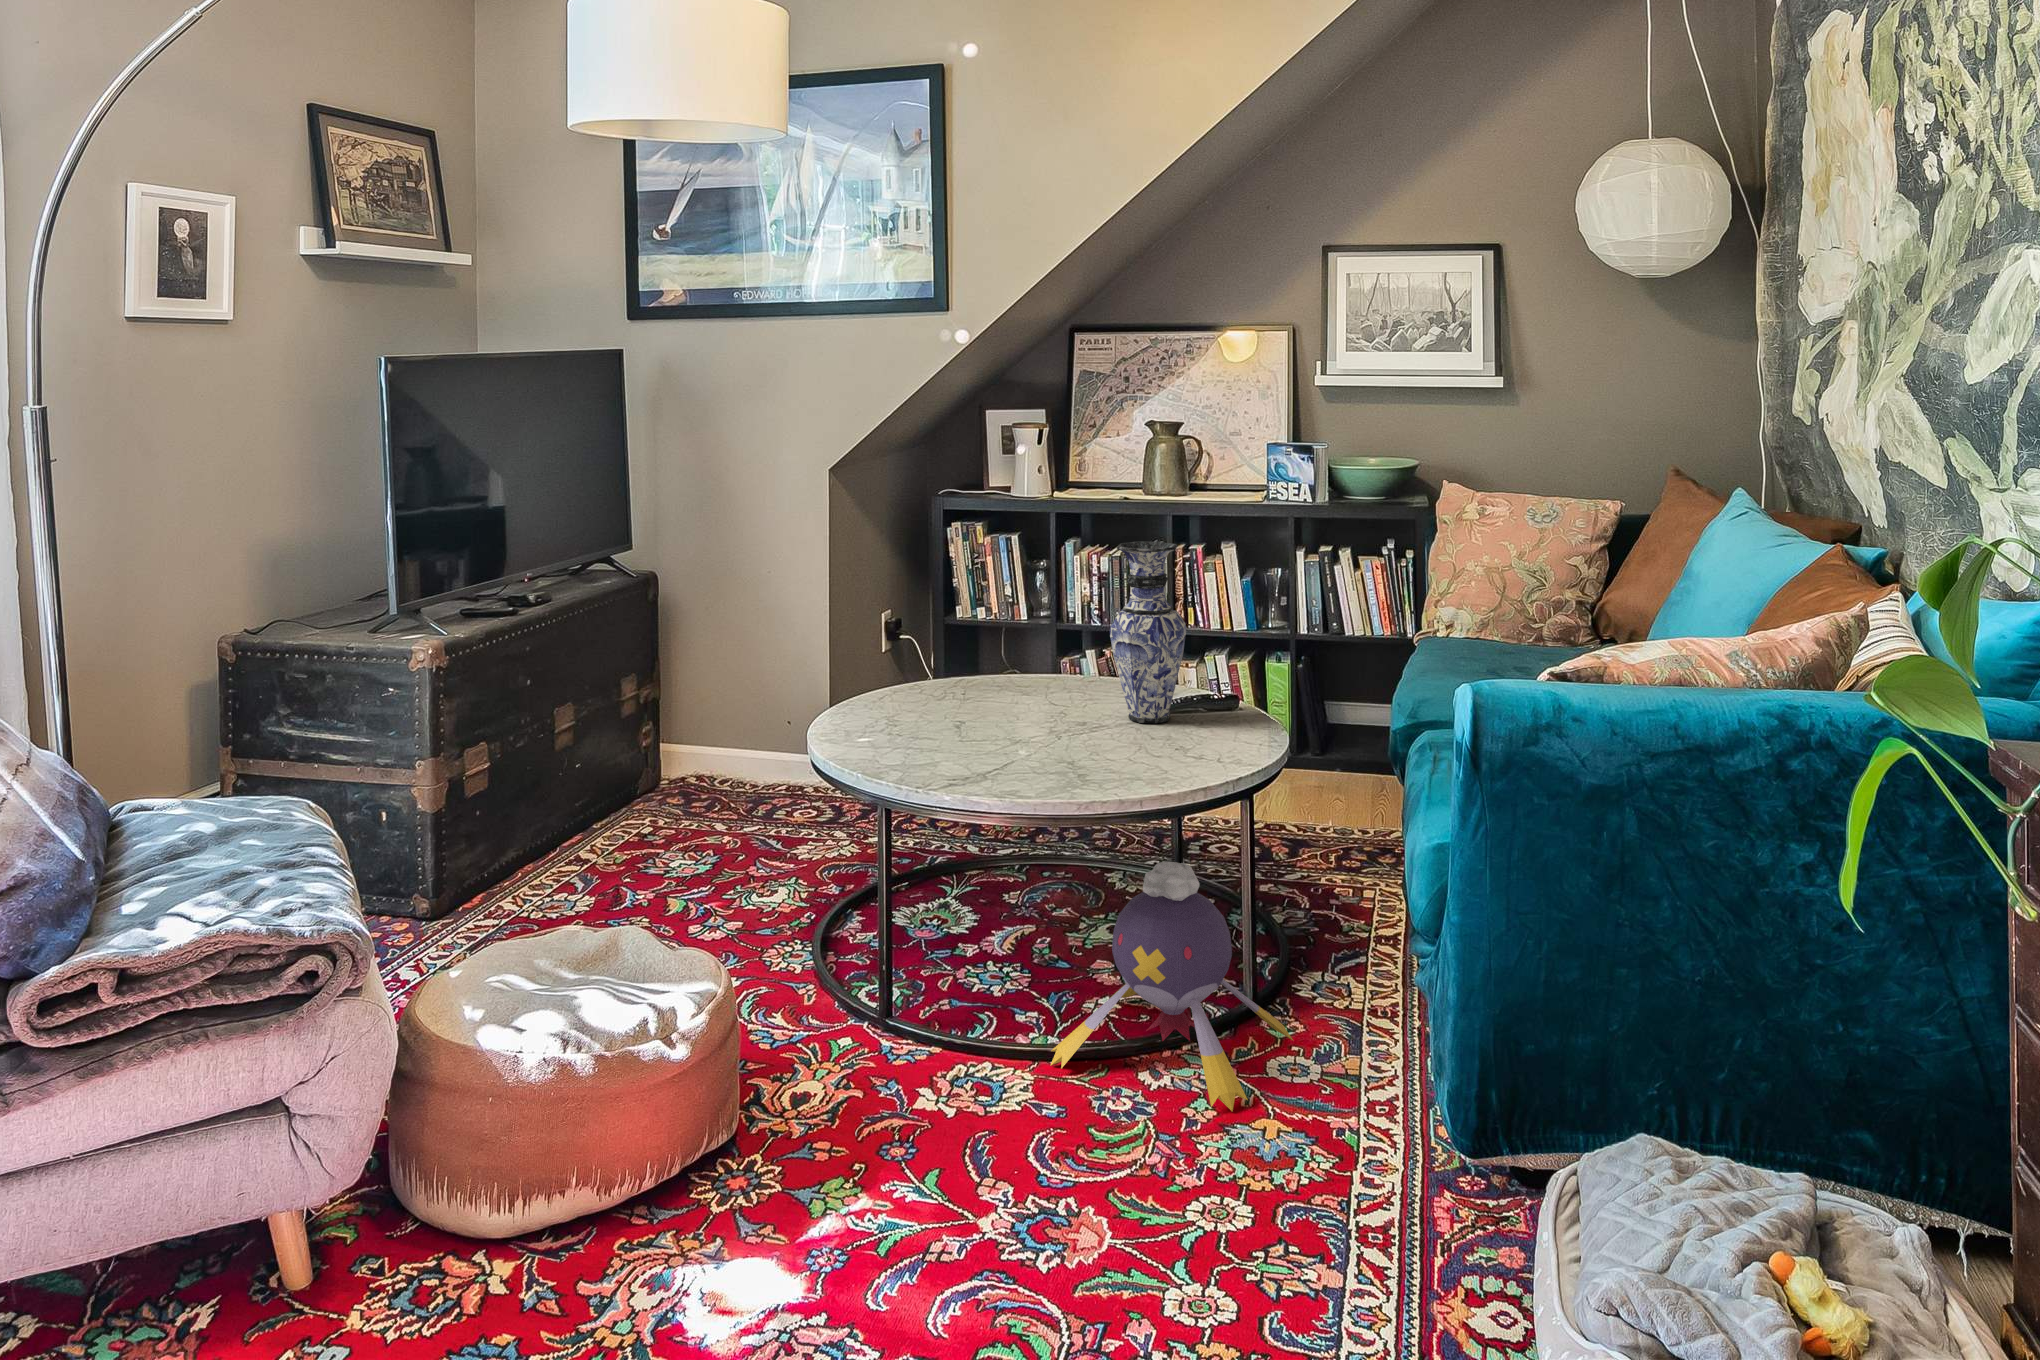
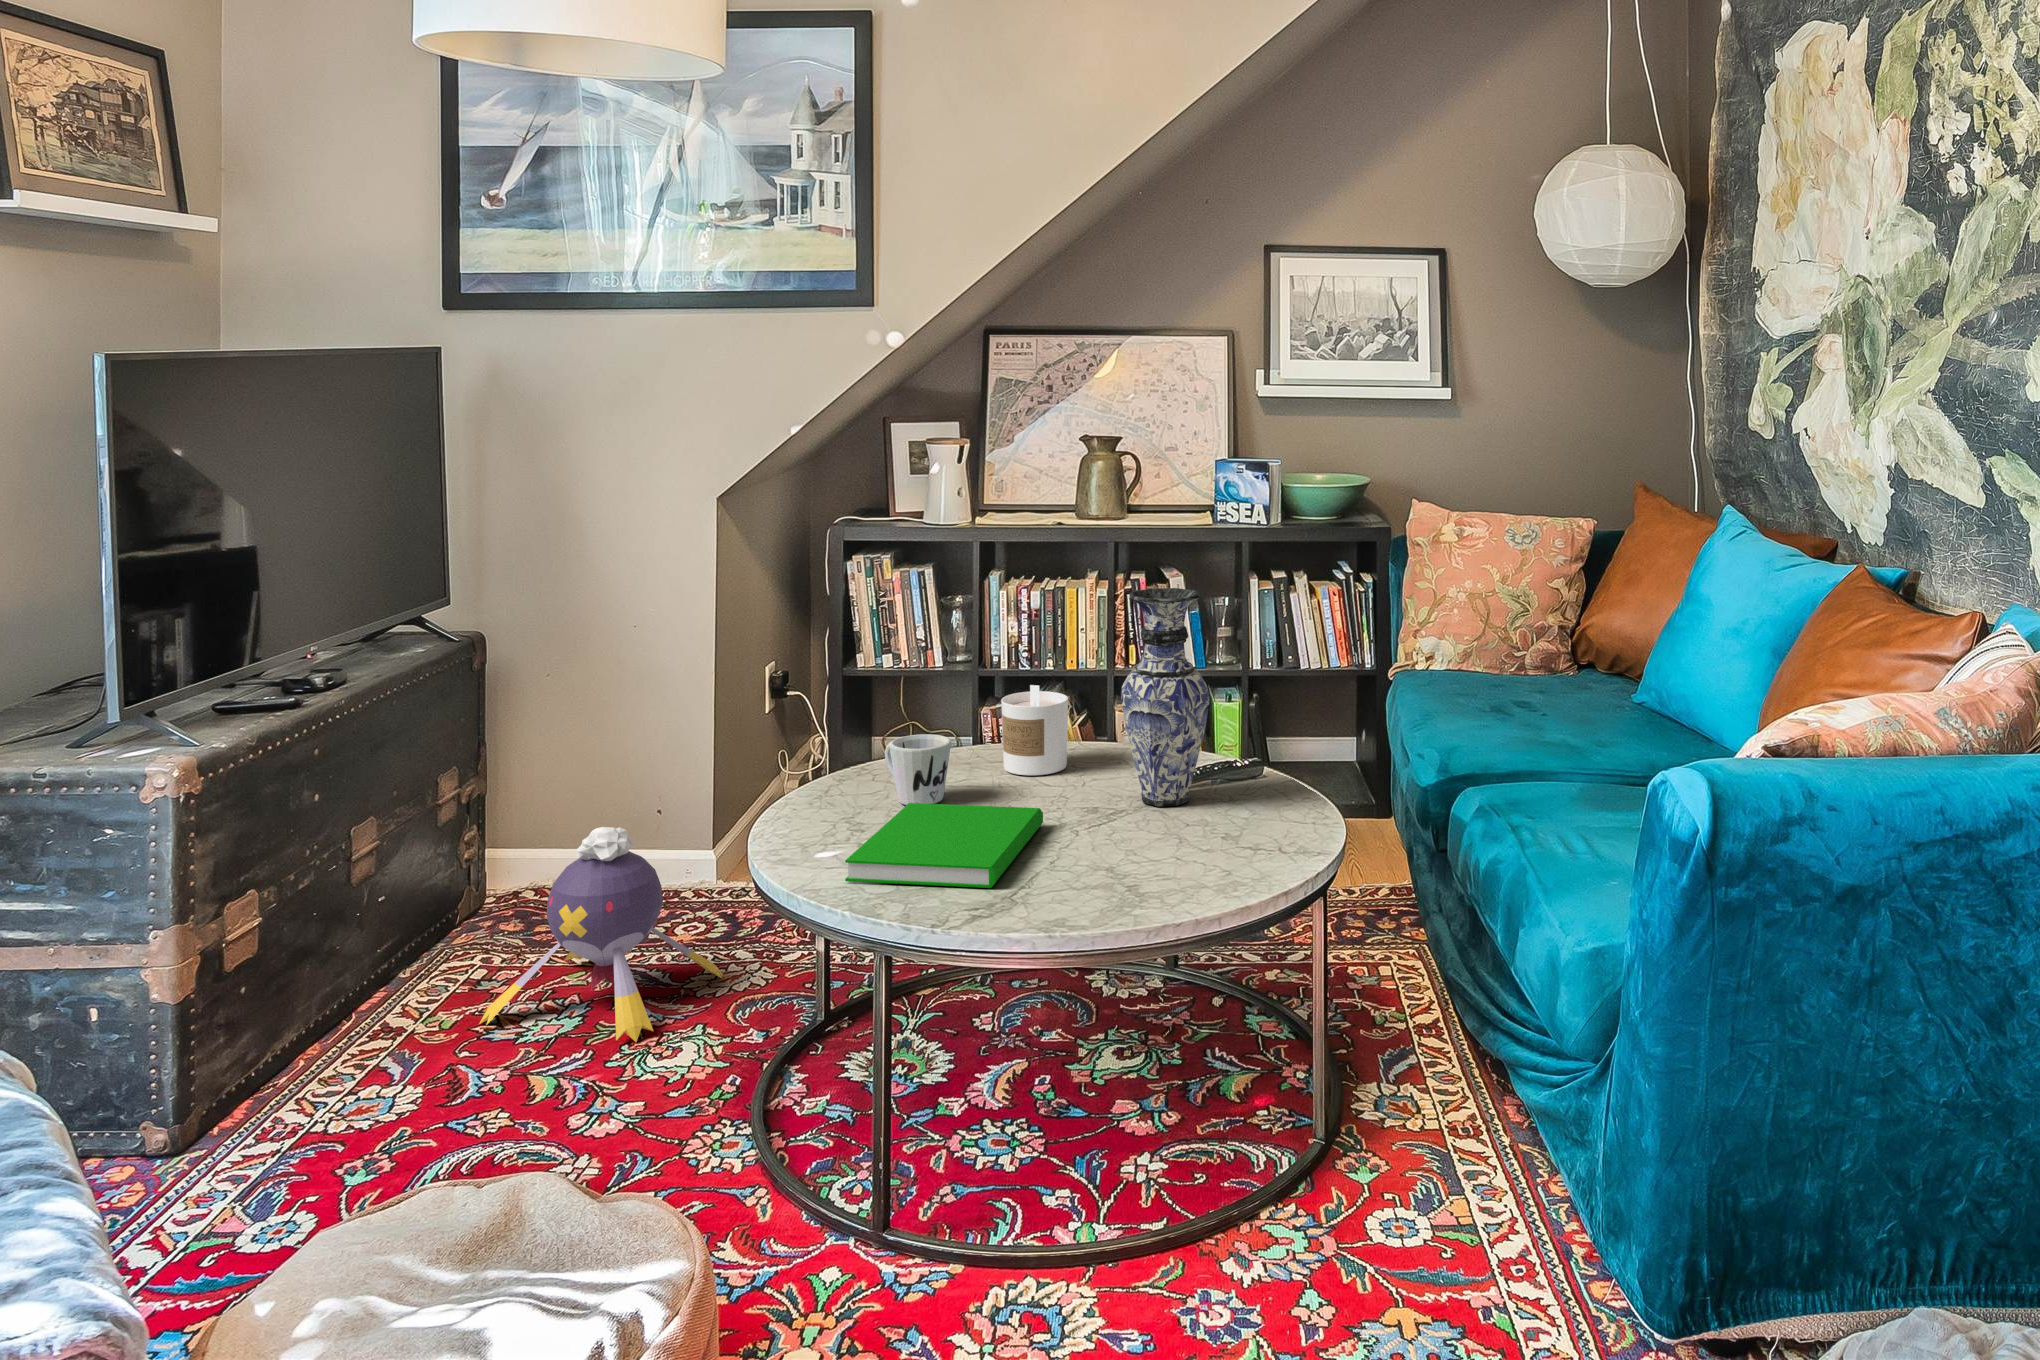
candle: none [1028,621,1083,696] -> present [1001,685,1068,775]
mug: none [929,655,978,711] -> present [885,734,951,805]
book: none [870,706,1040,767] -> present [845,803,1043,888]
plush toy: present [1051,861,1293,1111] -> present [479,827,723,1042]

